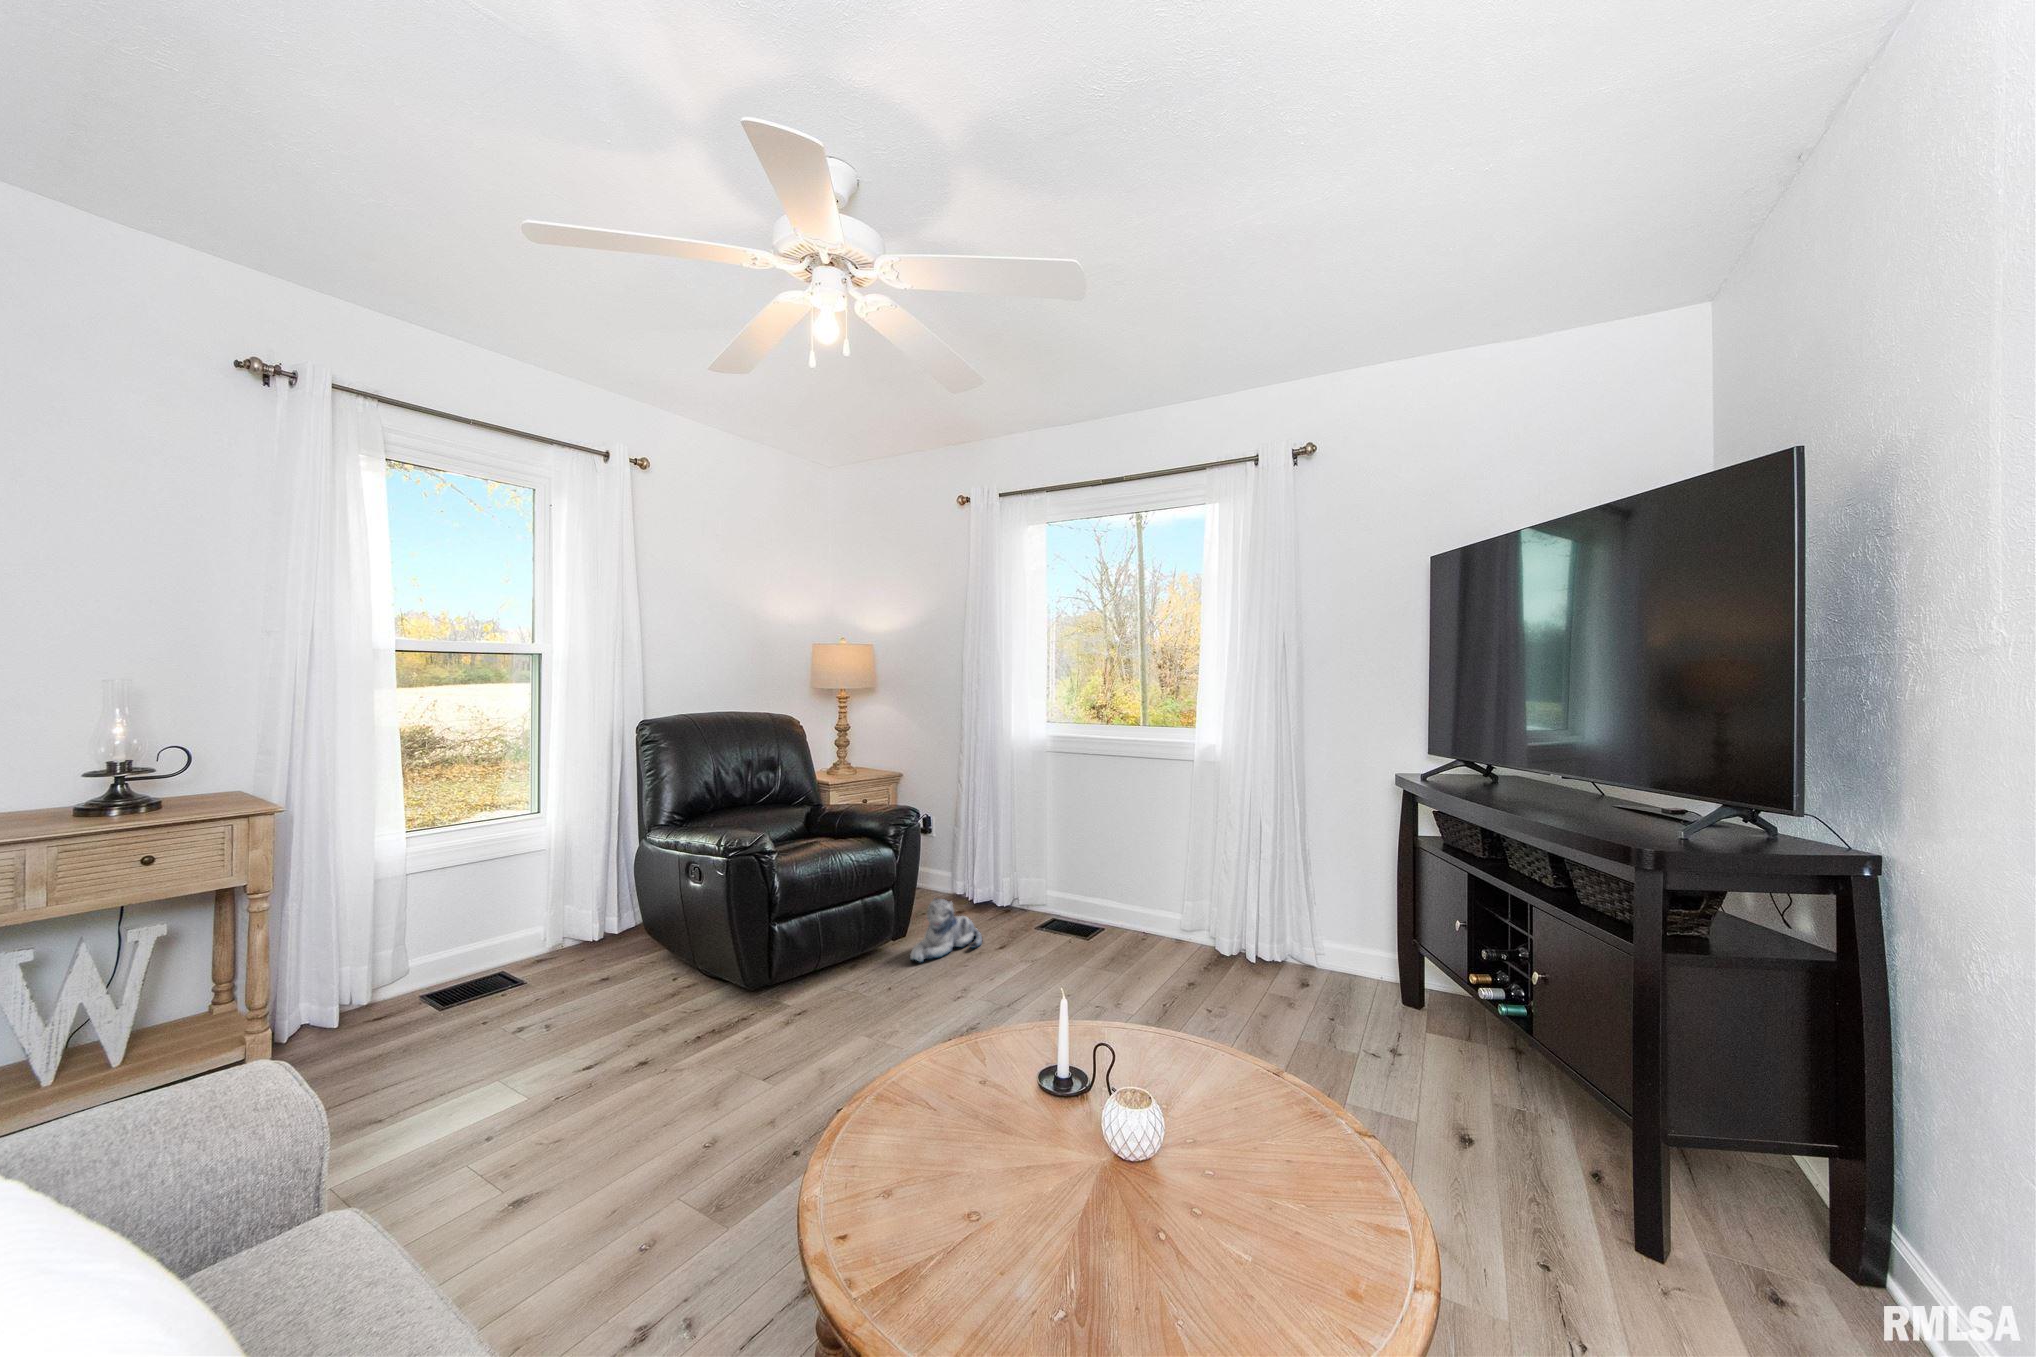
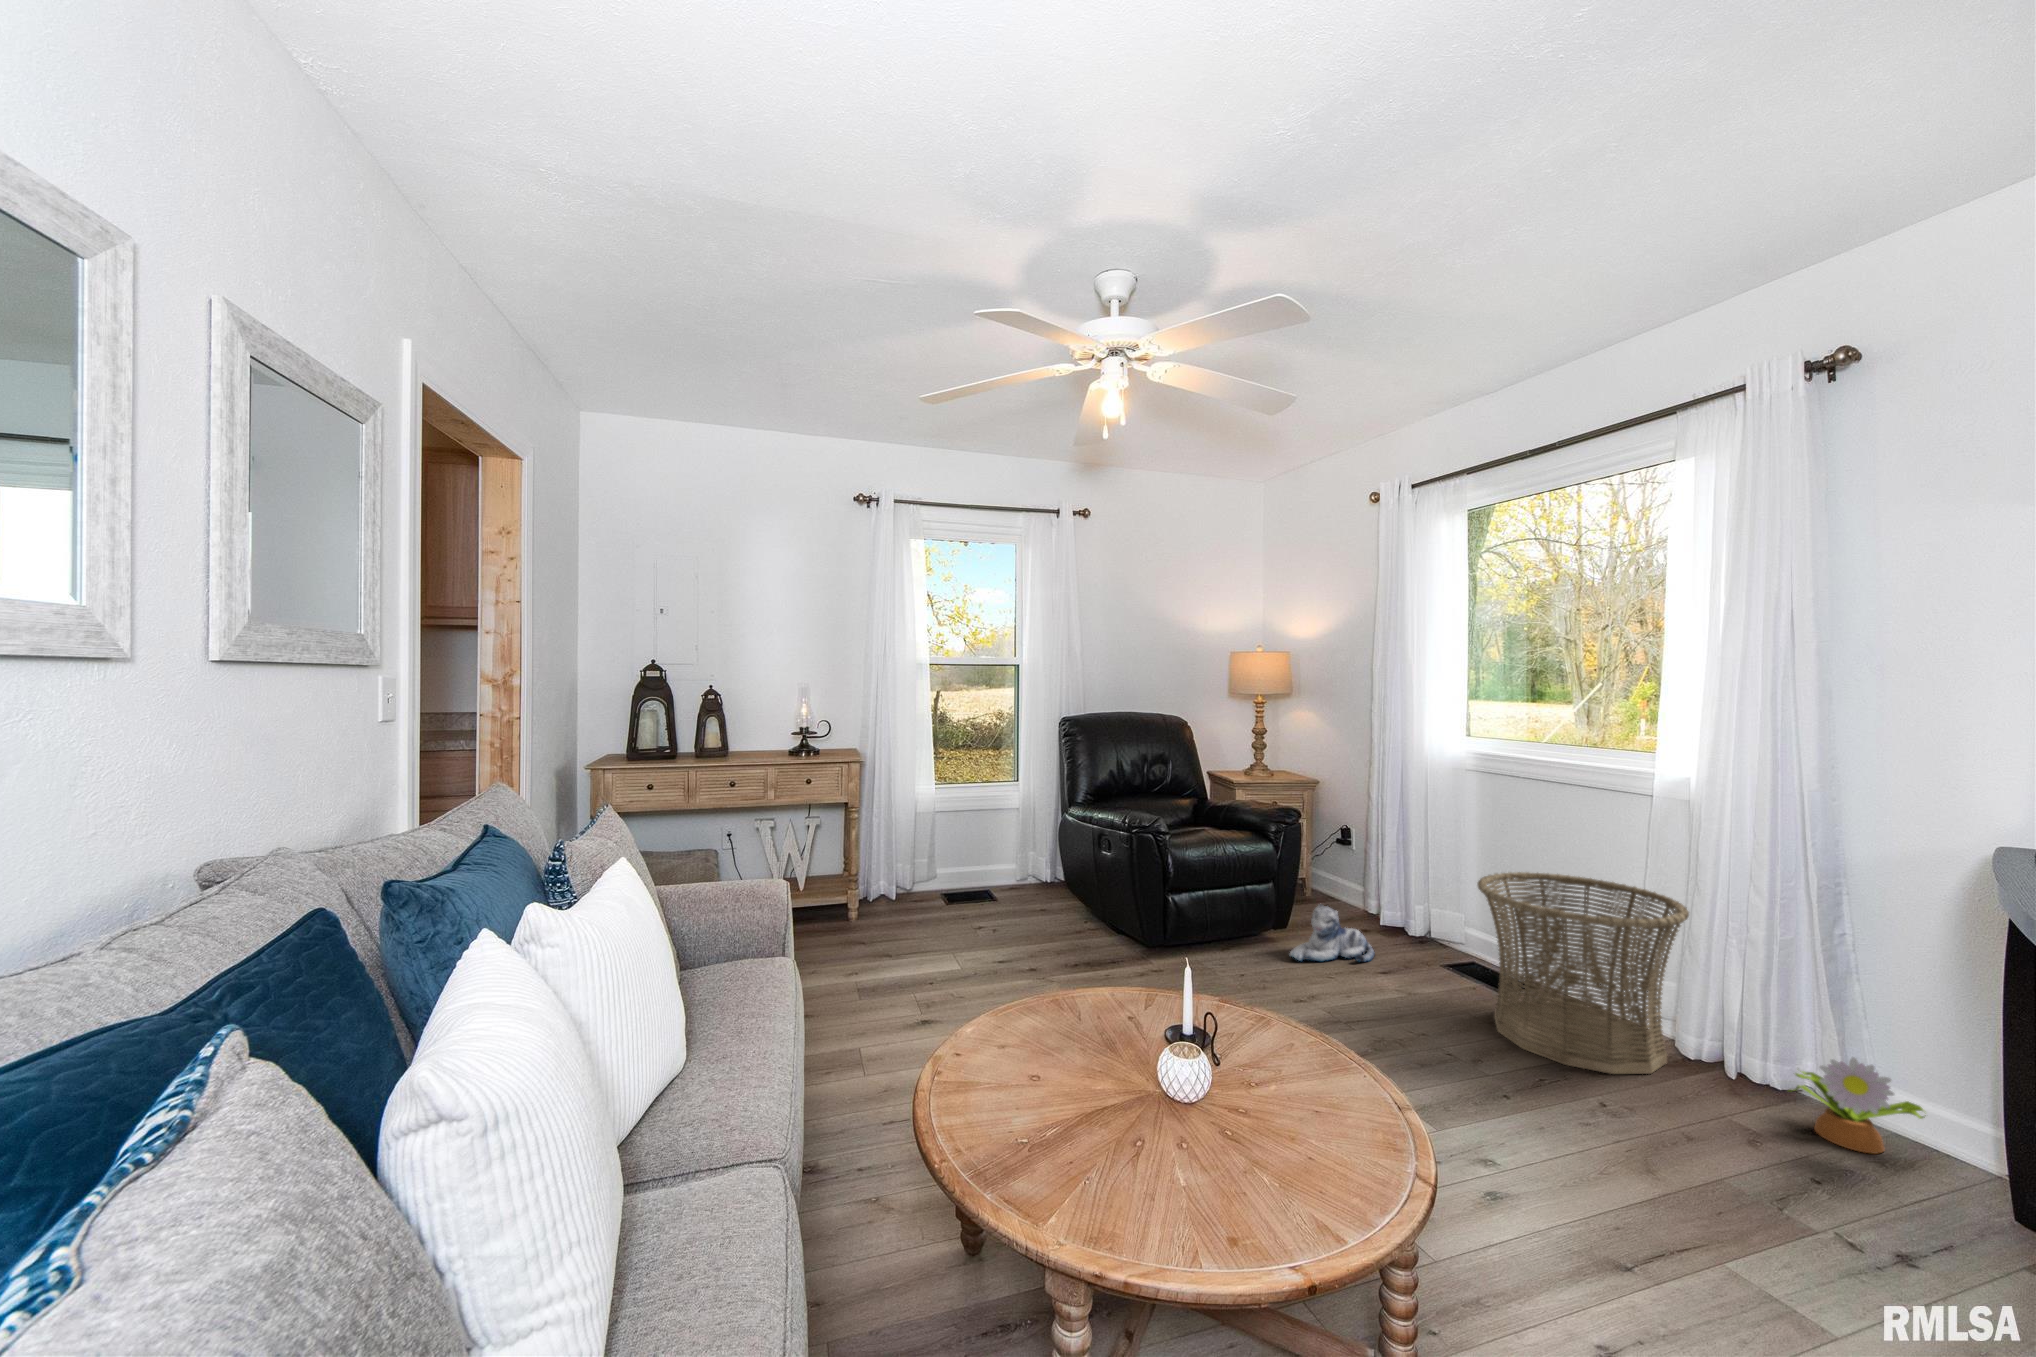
basket: none [1087,831,1240,1002] -> present [1478,872,1689,1074]
decorative plant: none [1310,940,1386,1010] -> present [1788,1057,1925,1154]

